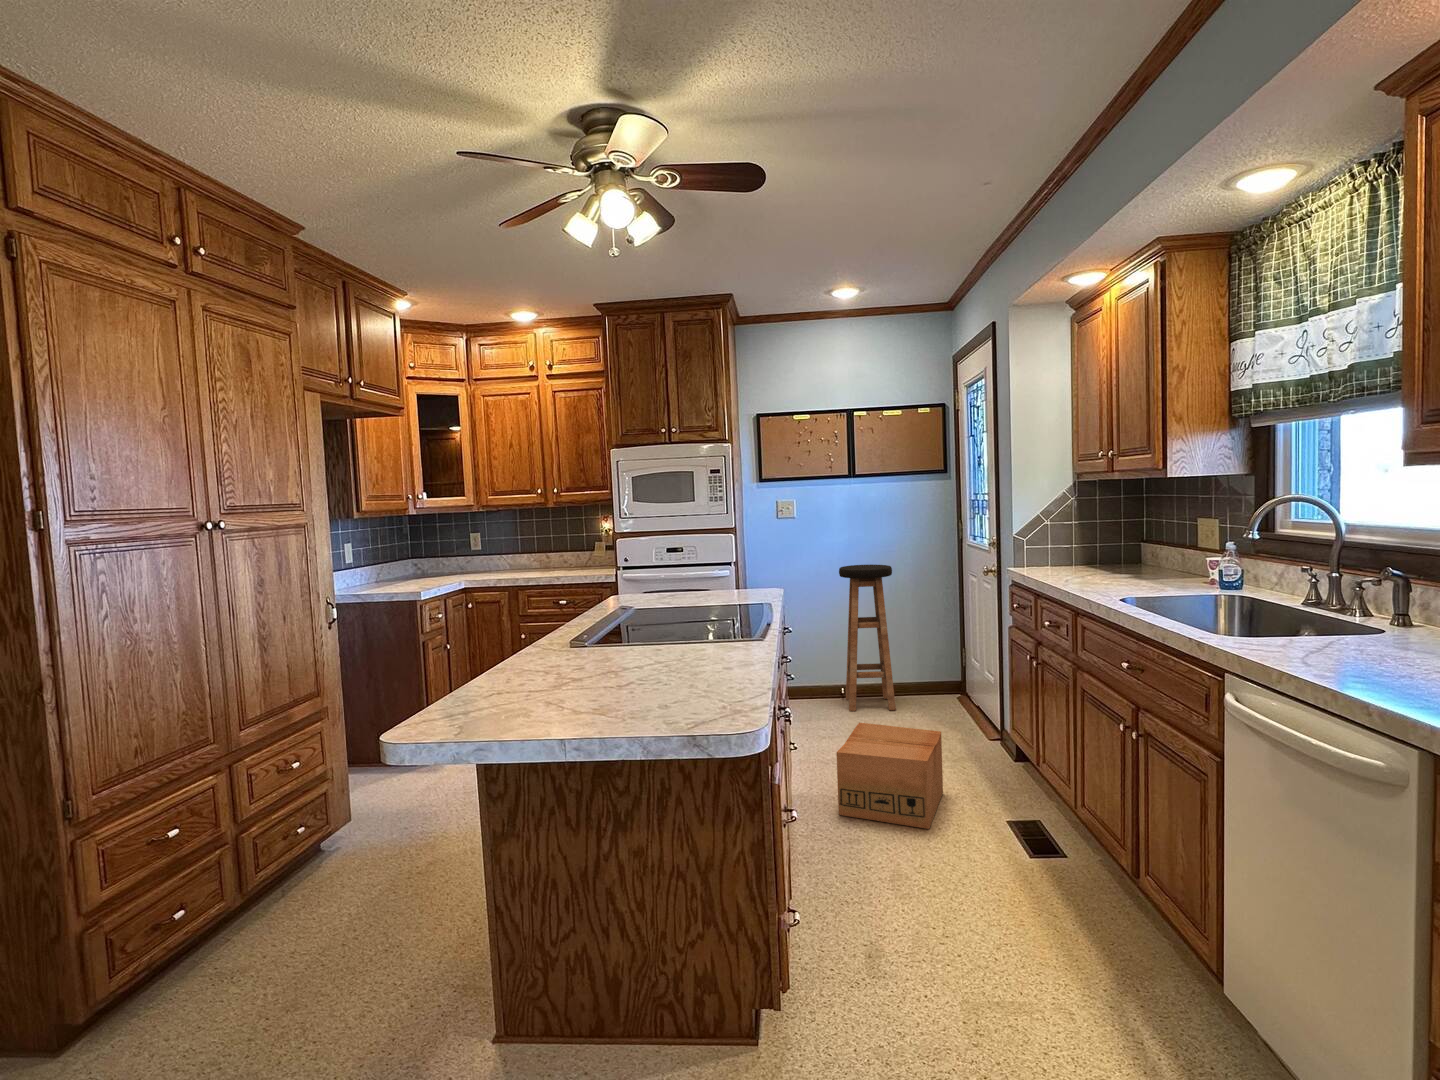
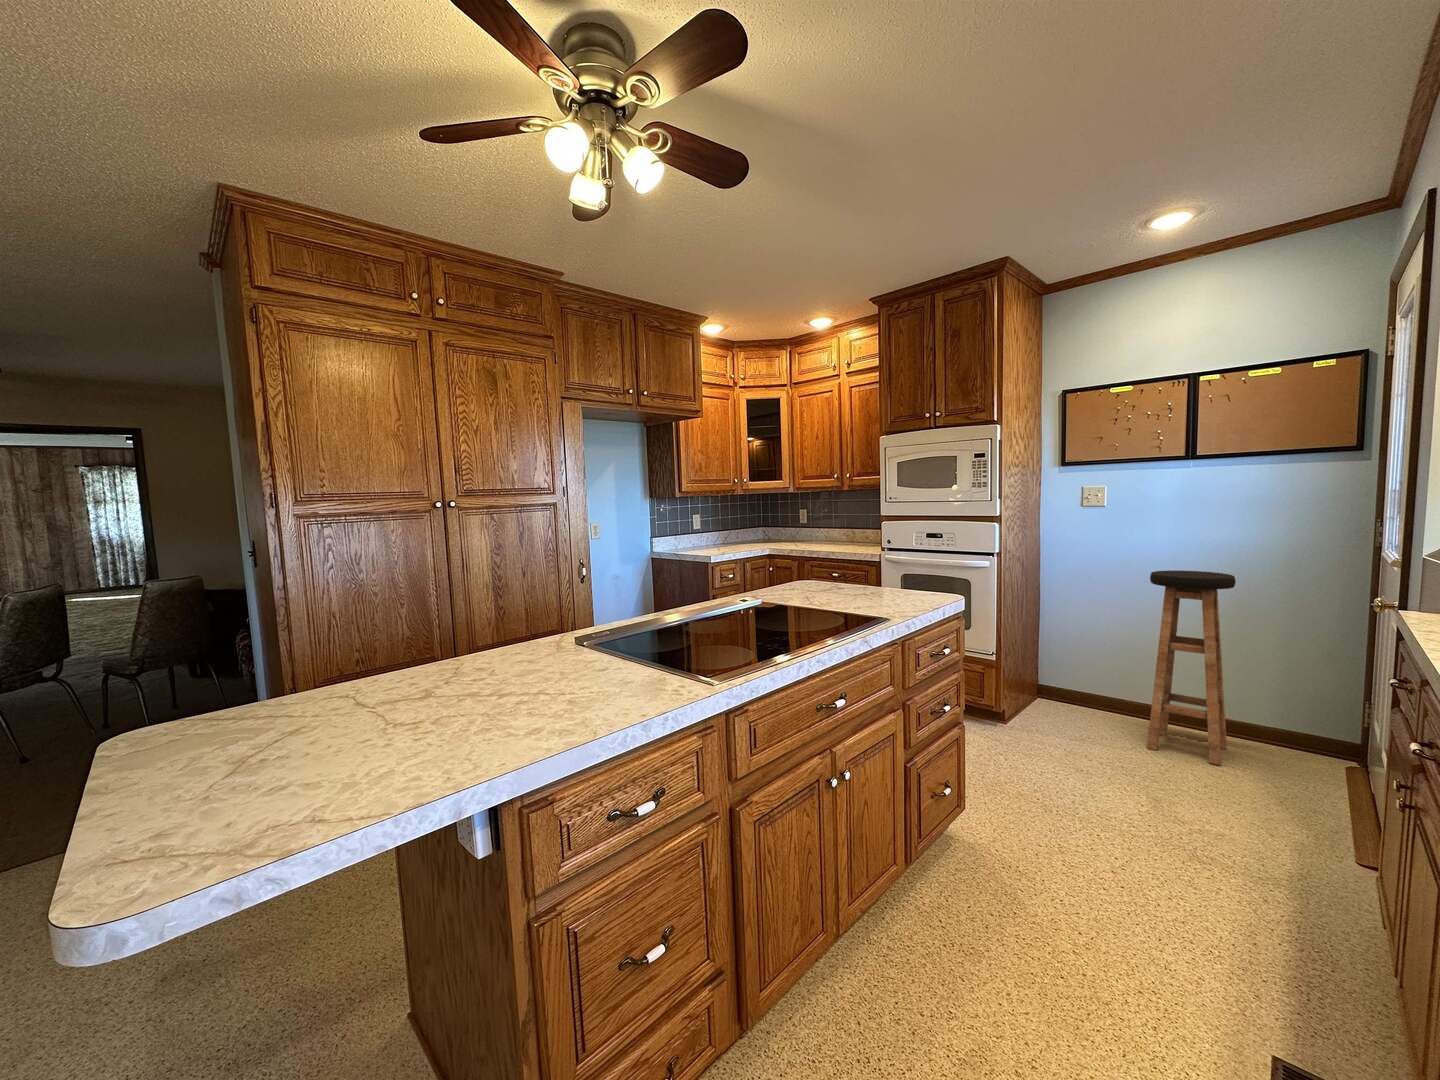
cardboard box: present [837,723,943,829] -> none [1001,761,1186,930]

